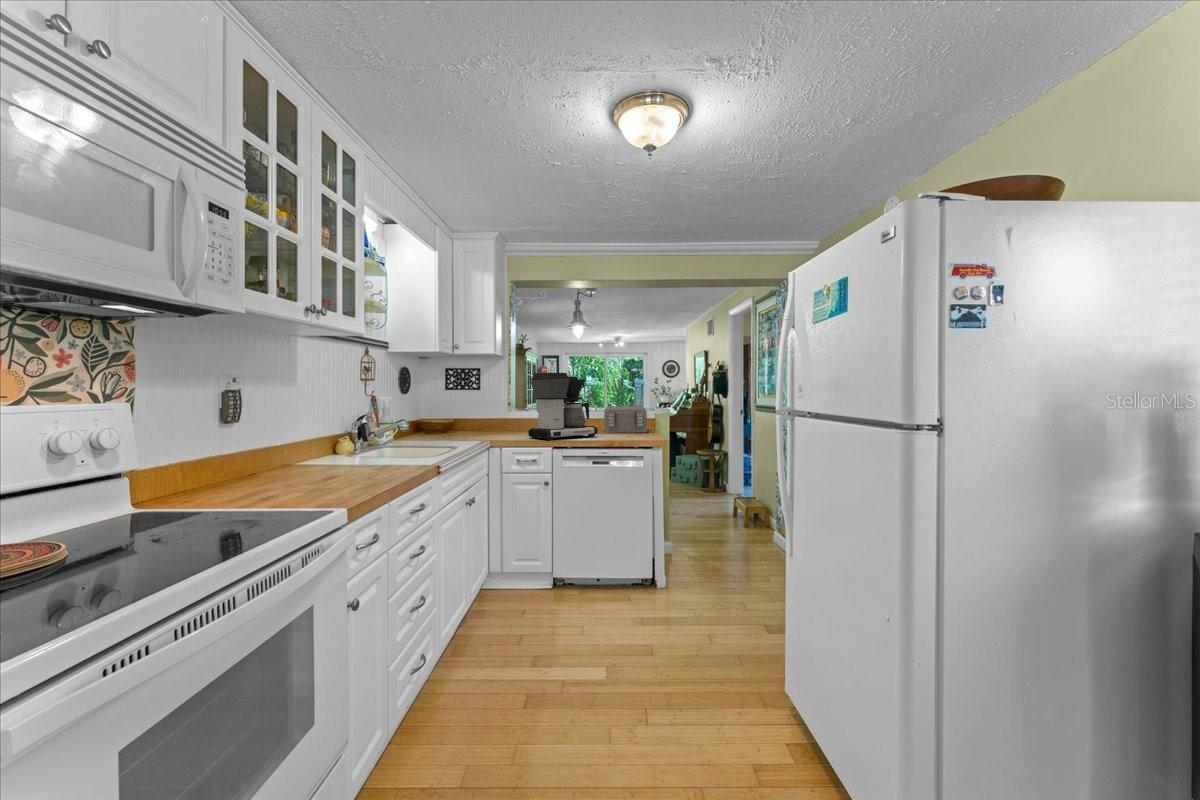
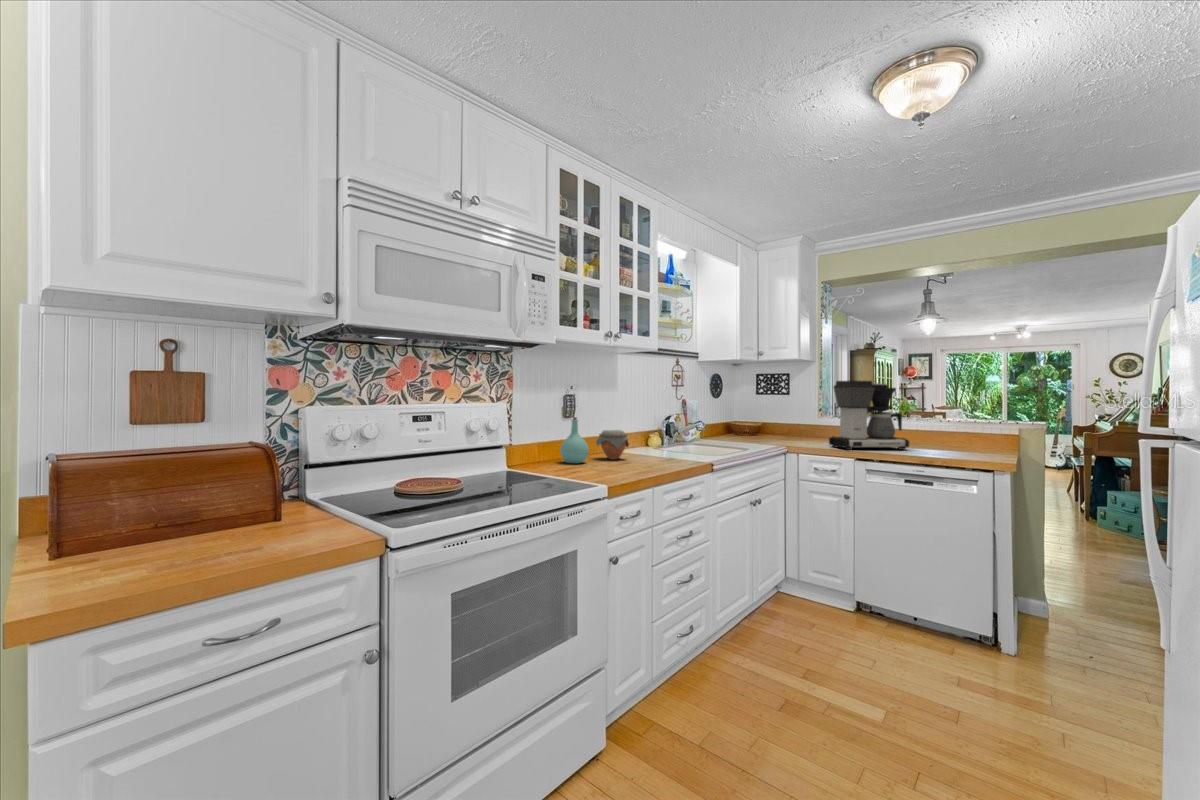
toaster: present [604,406,647,433] -> none [926,417,987,450]
bottle: none [225,420,273,487] -> present [560,417,589,463]
jar: none [278,435,329,474] -> present [596,430,629,459]

